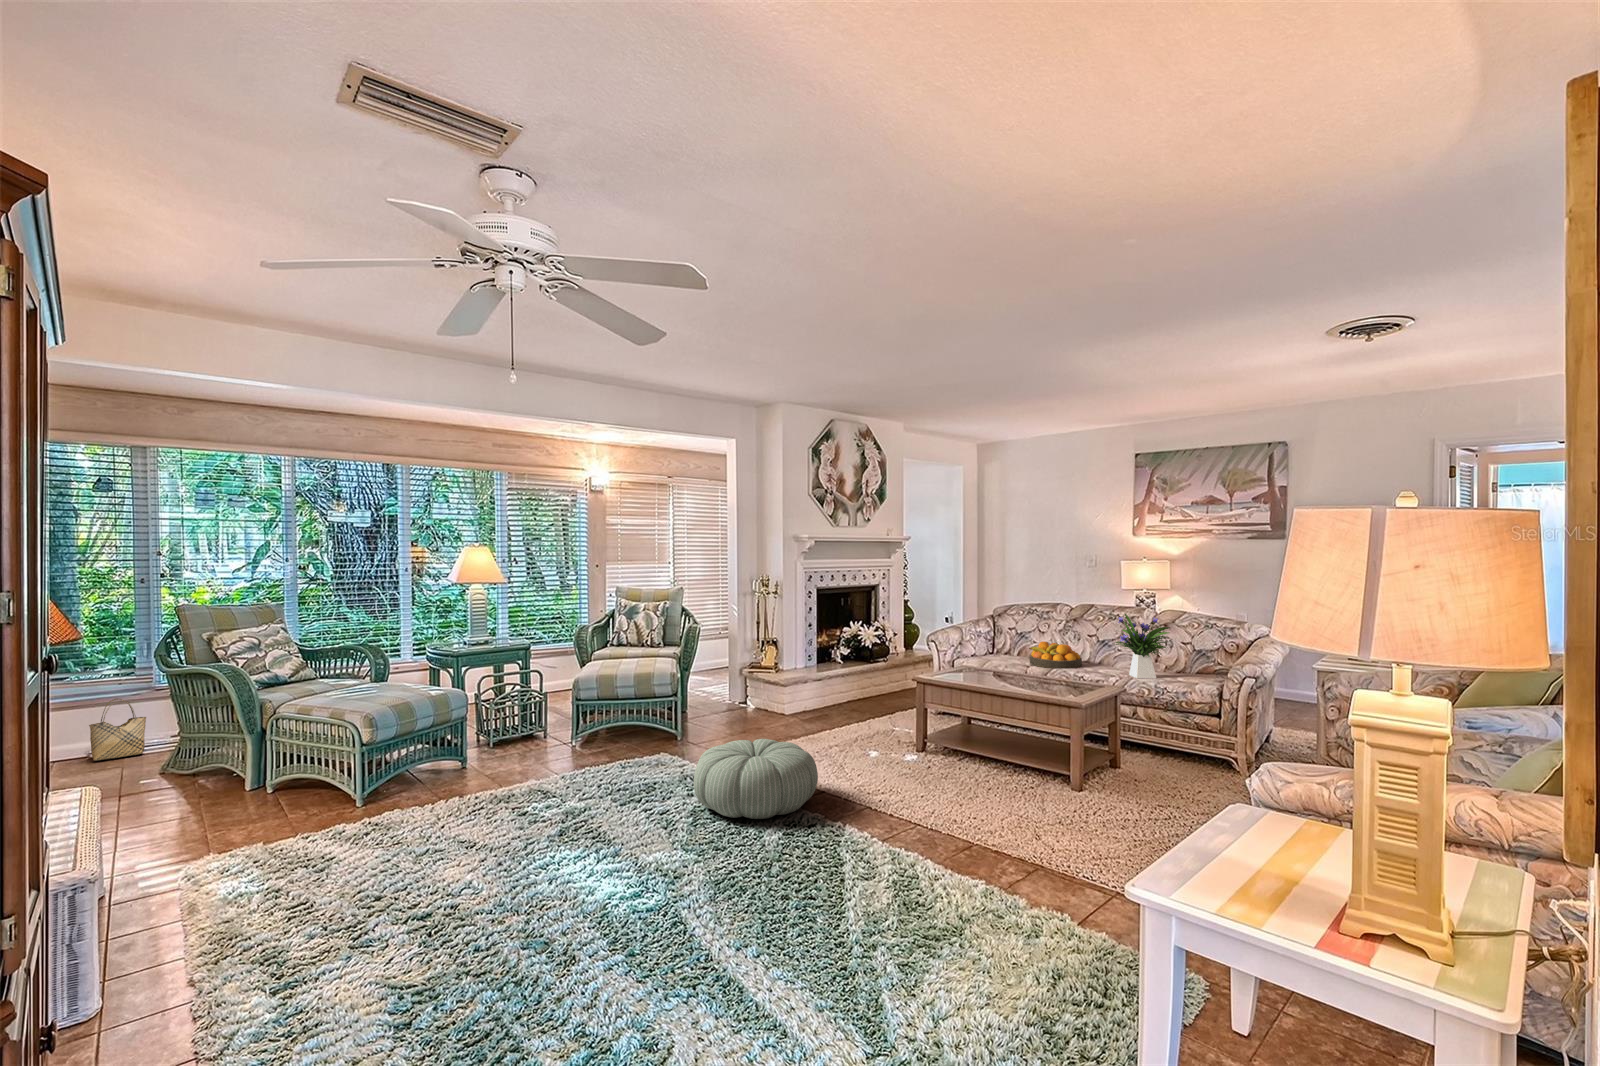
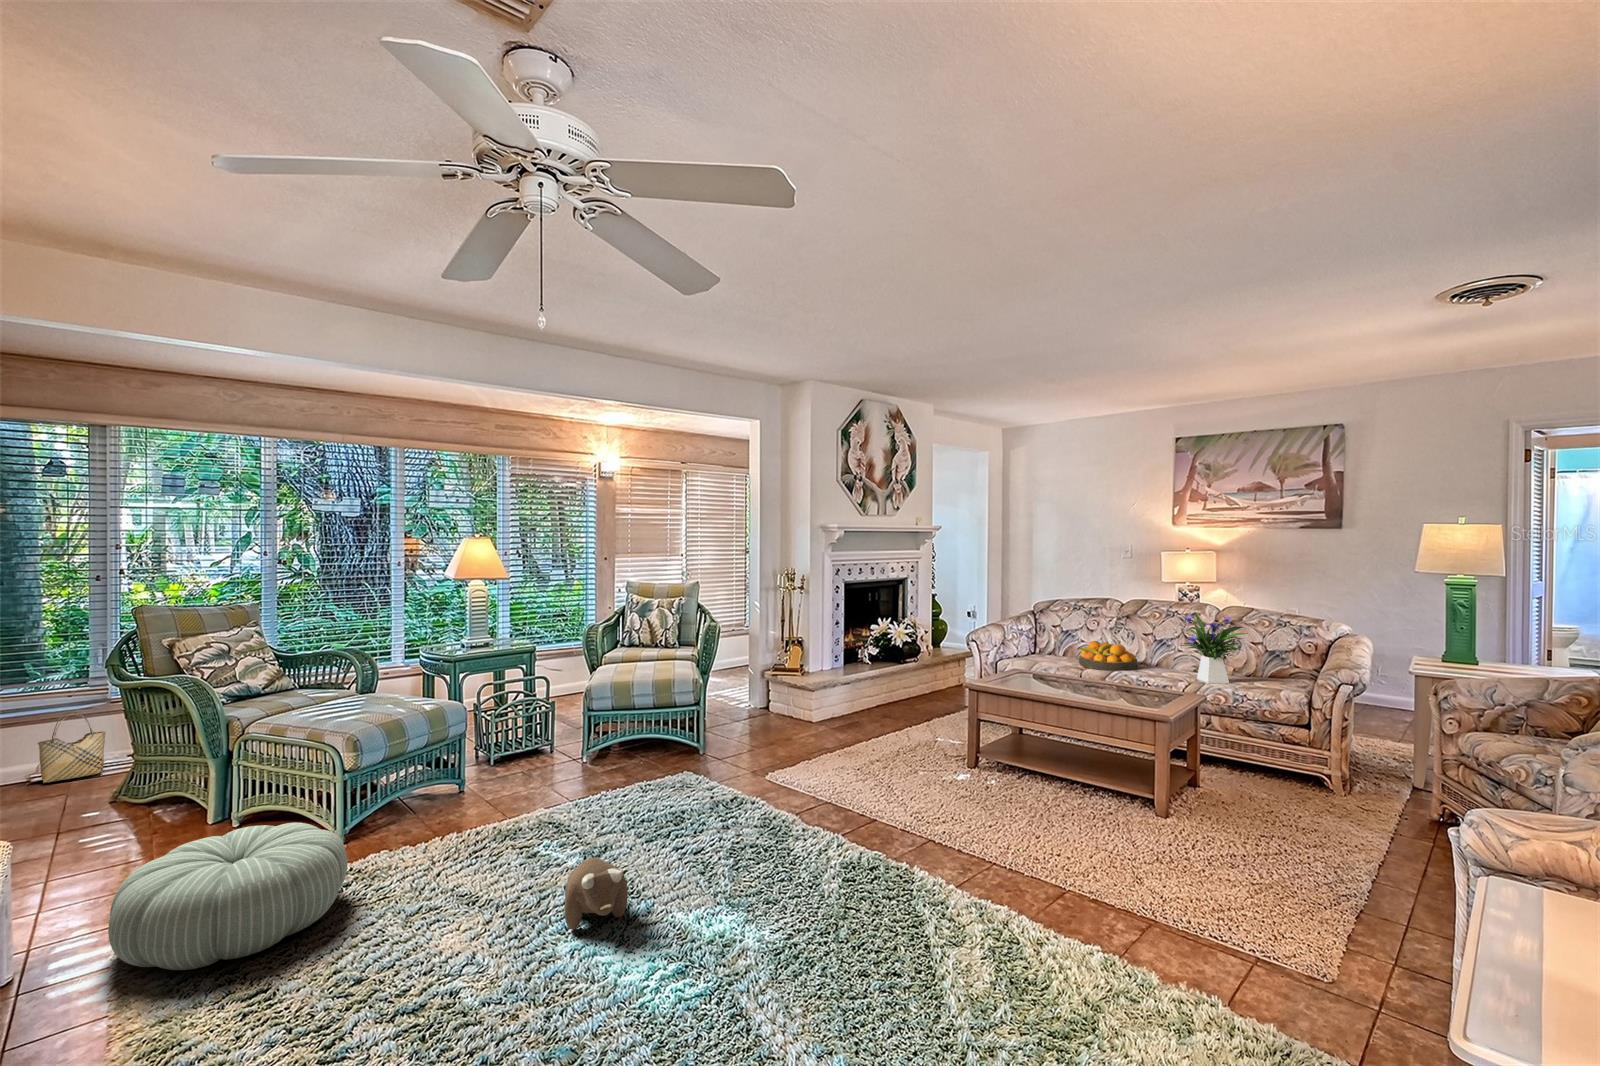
pouf: present [694,739,818,819] -> present [108,823,347,970]
plush toy: none [546,810,598,867] -> present [565,858,628,930]

